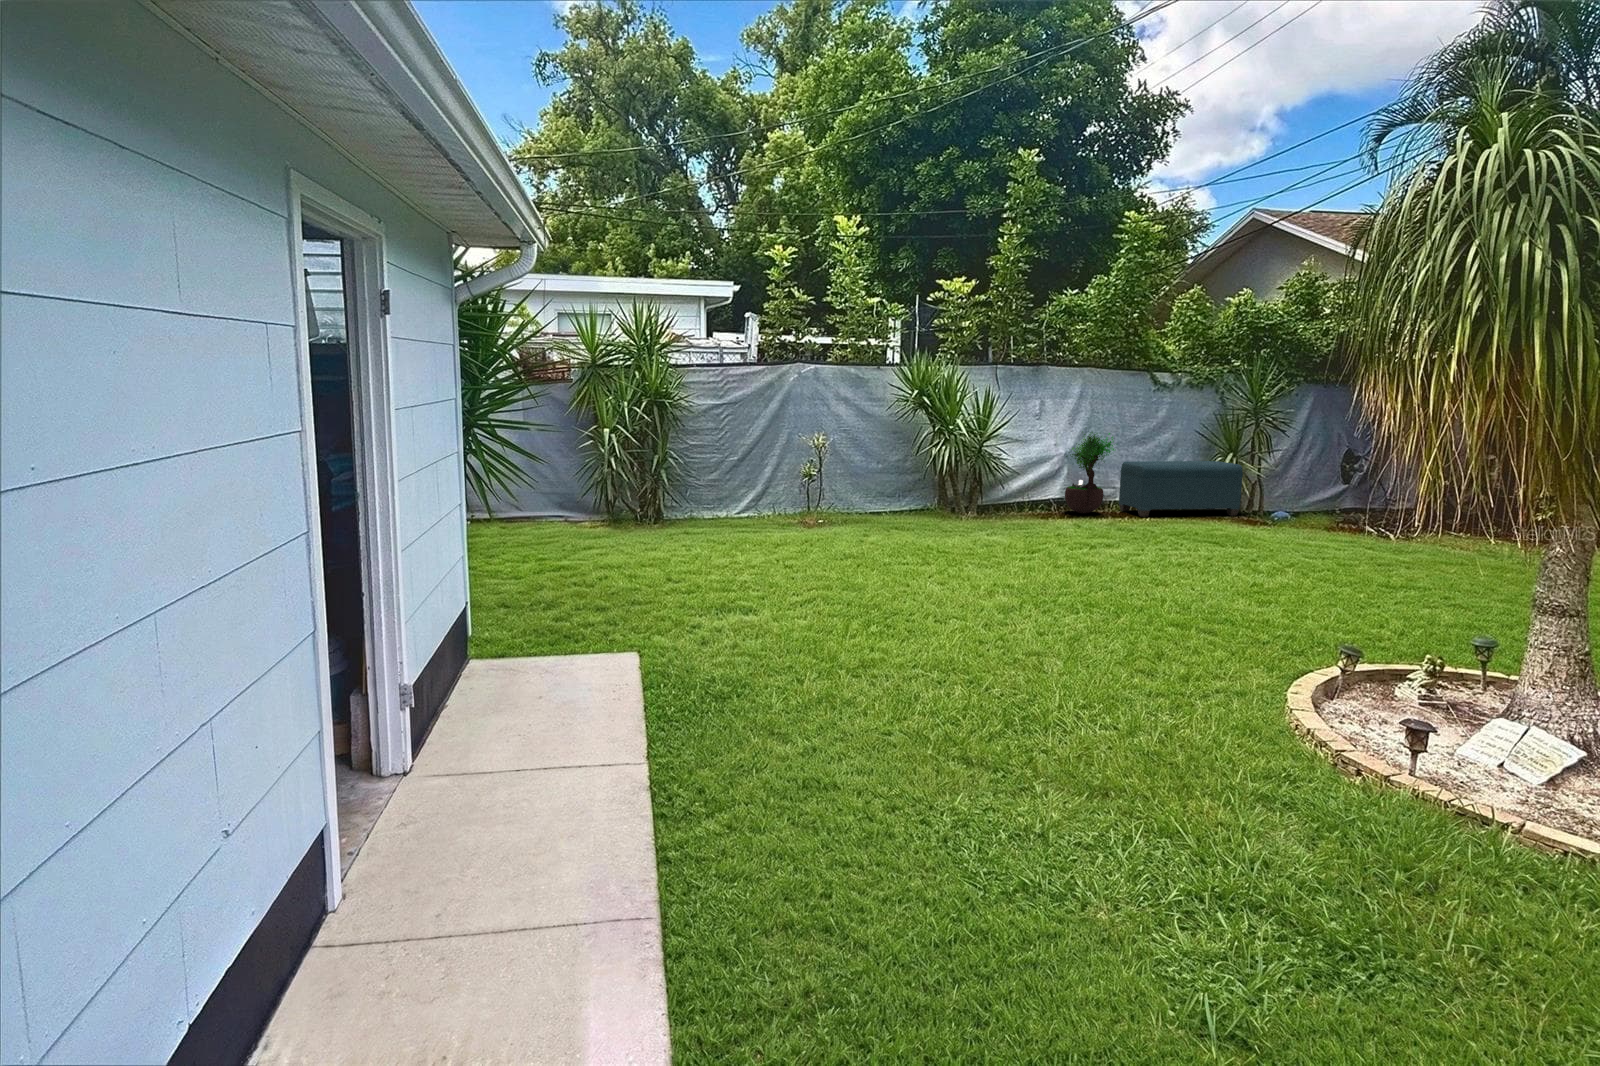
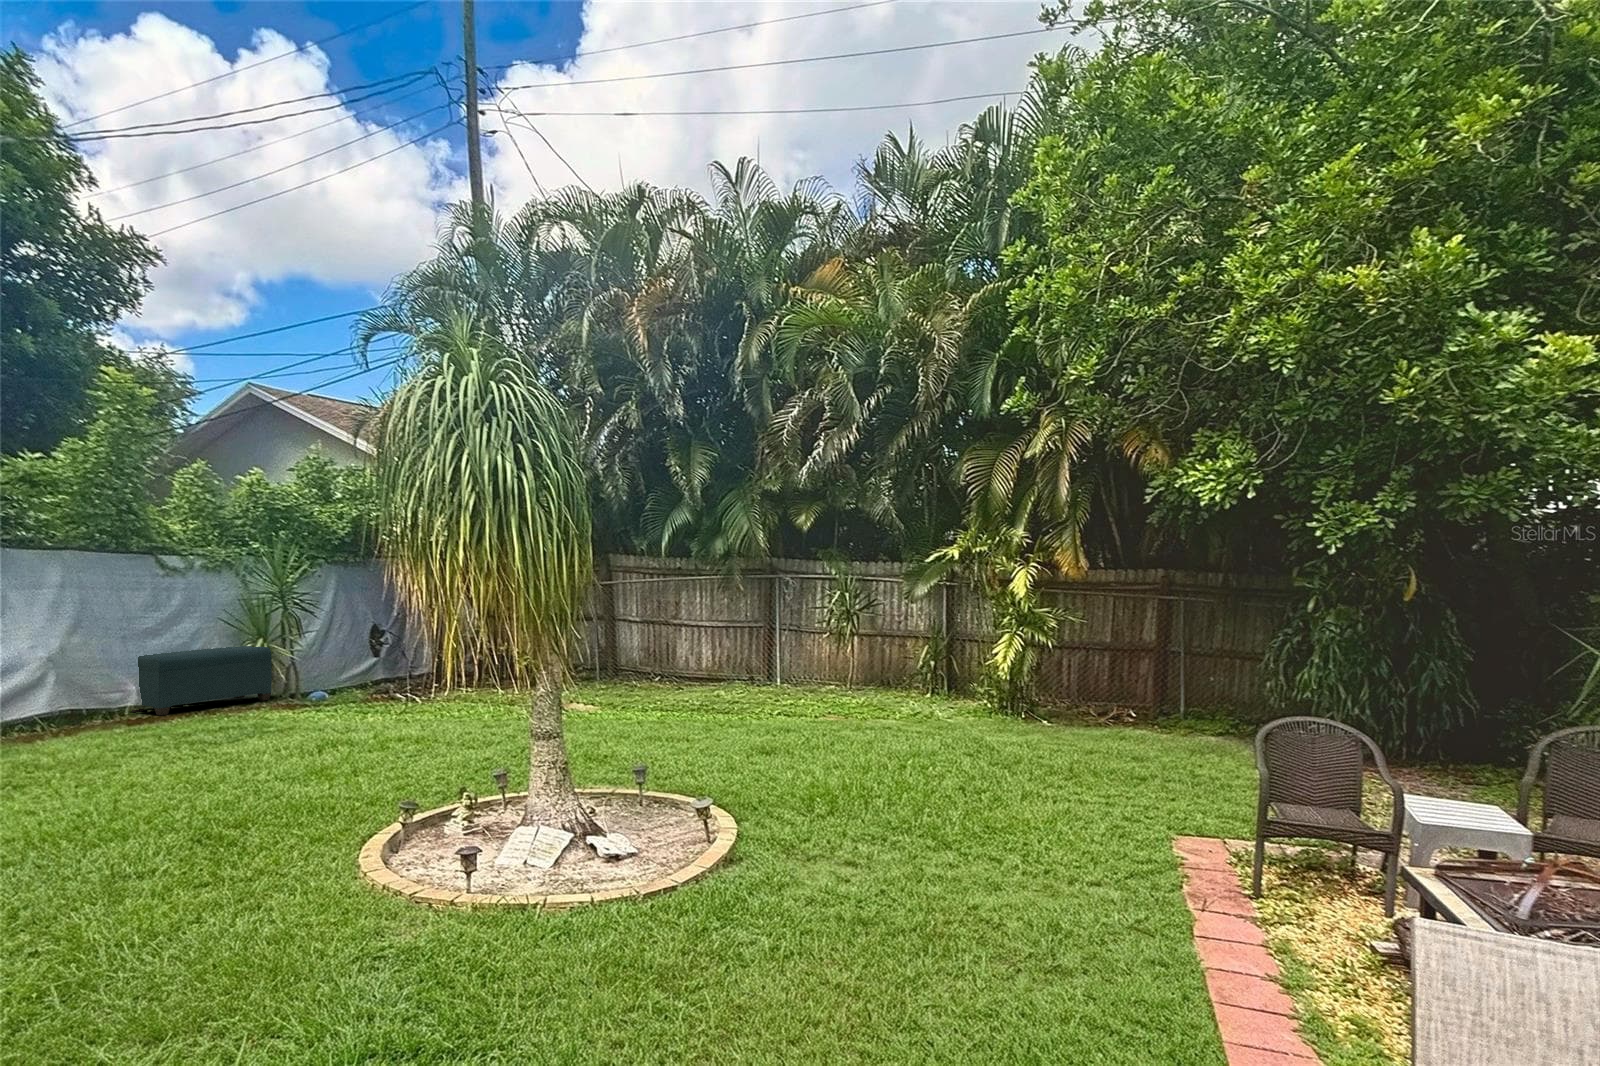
potted tree: present [1065,432,1114,513] -> none [55,620,124,722]

